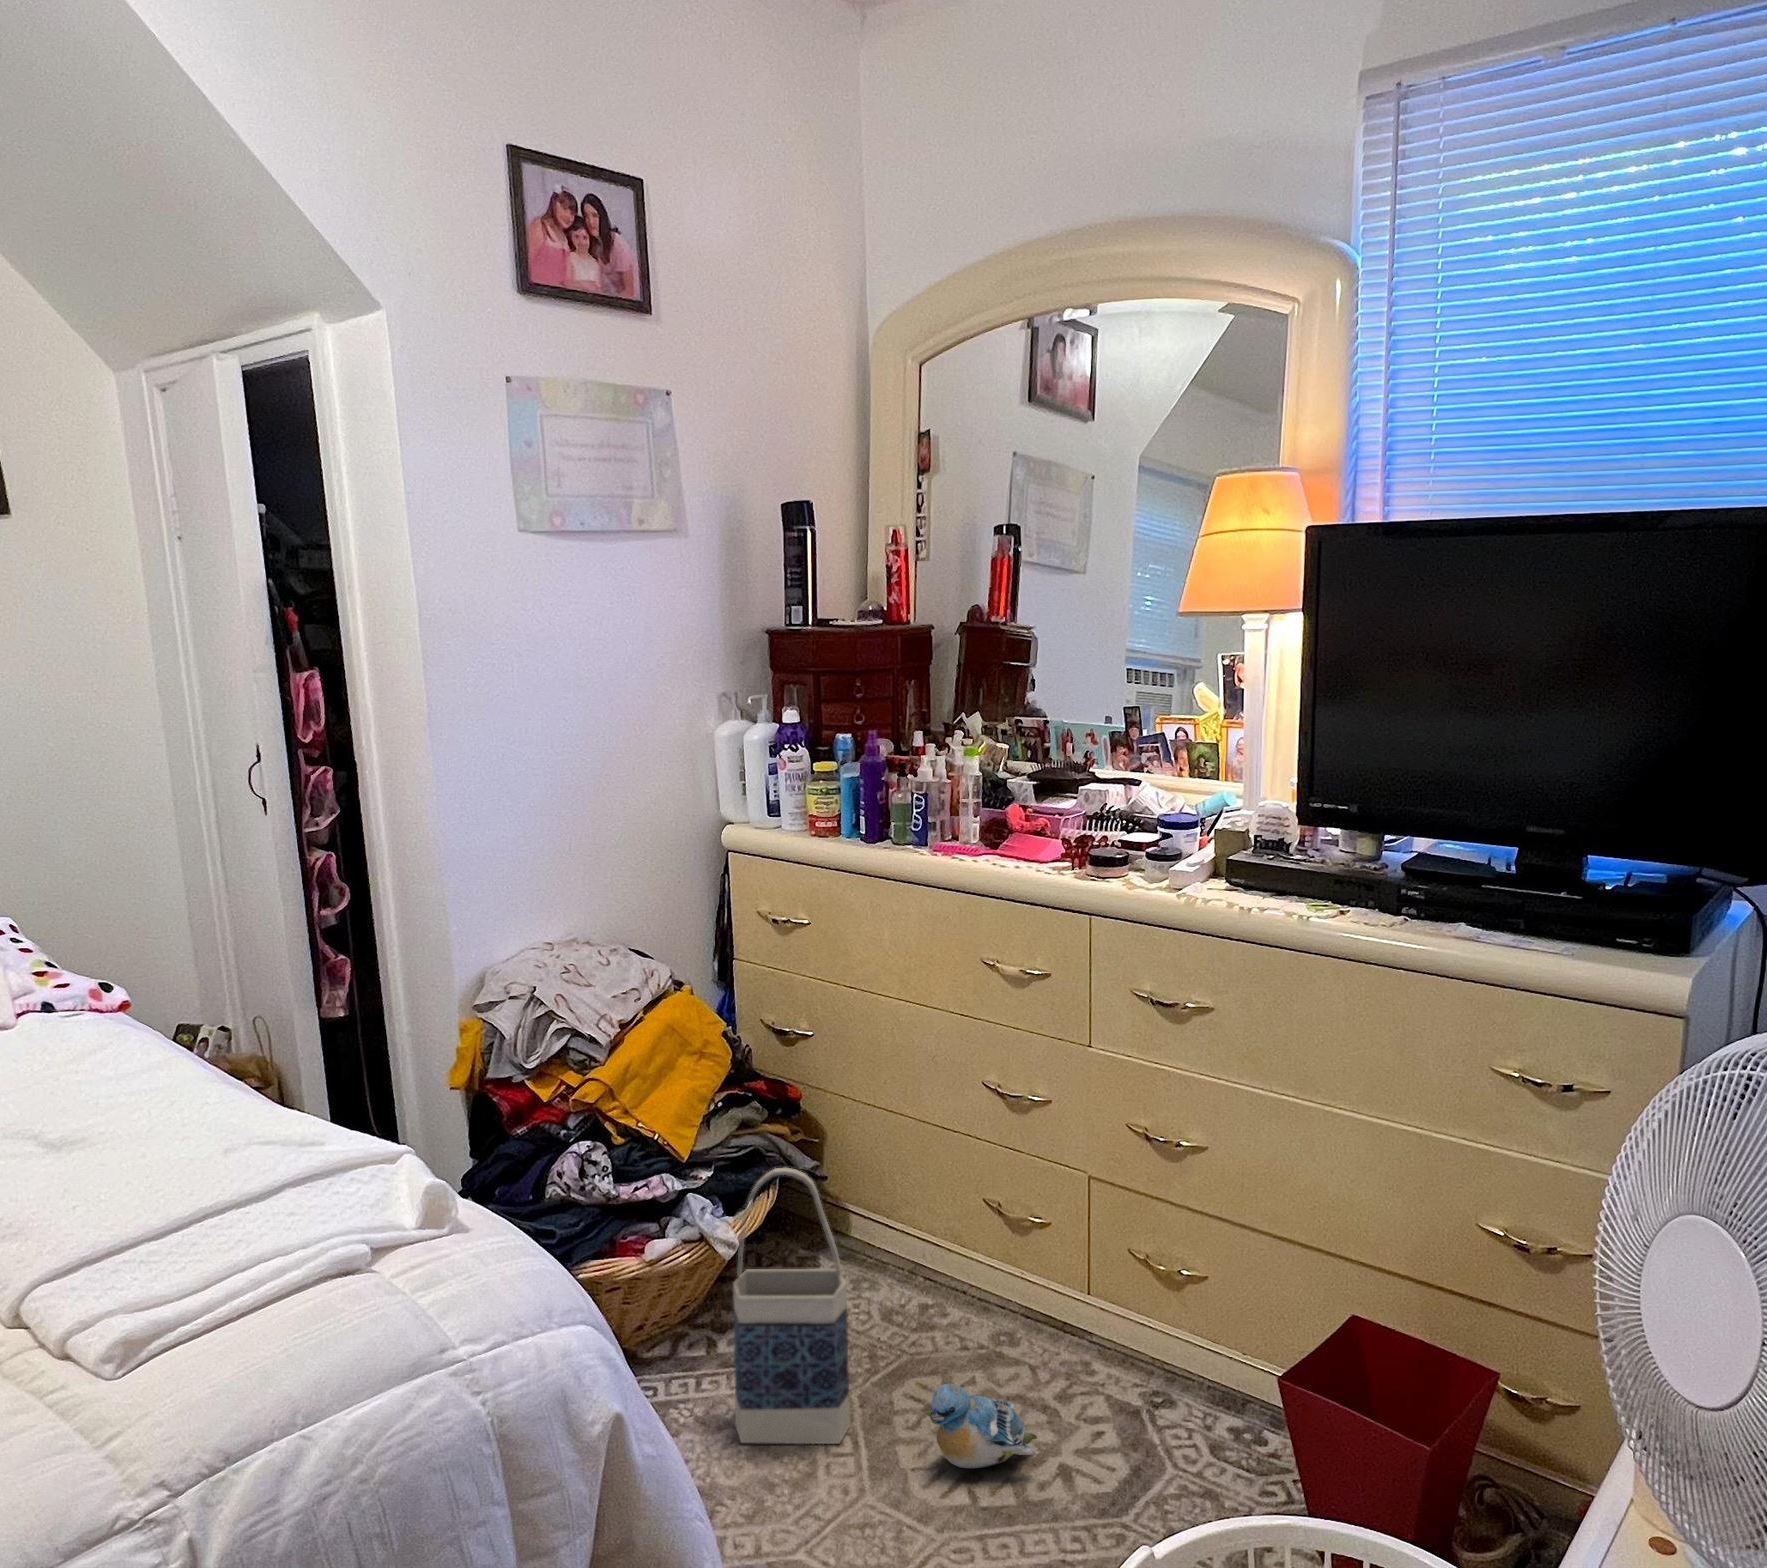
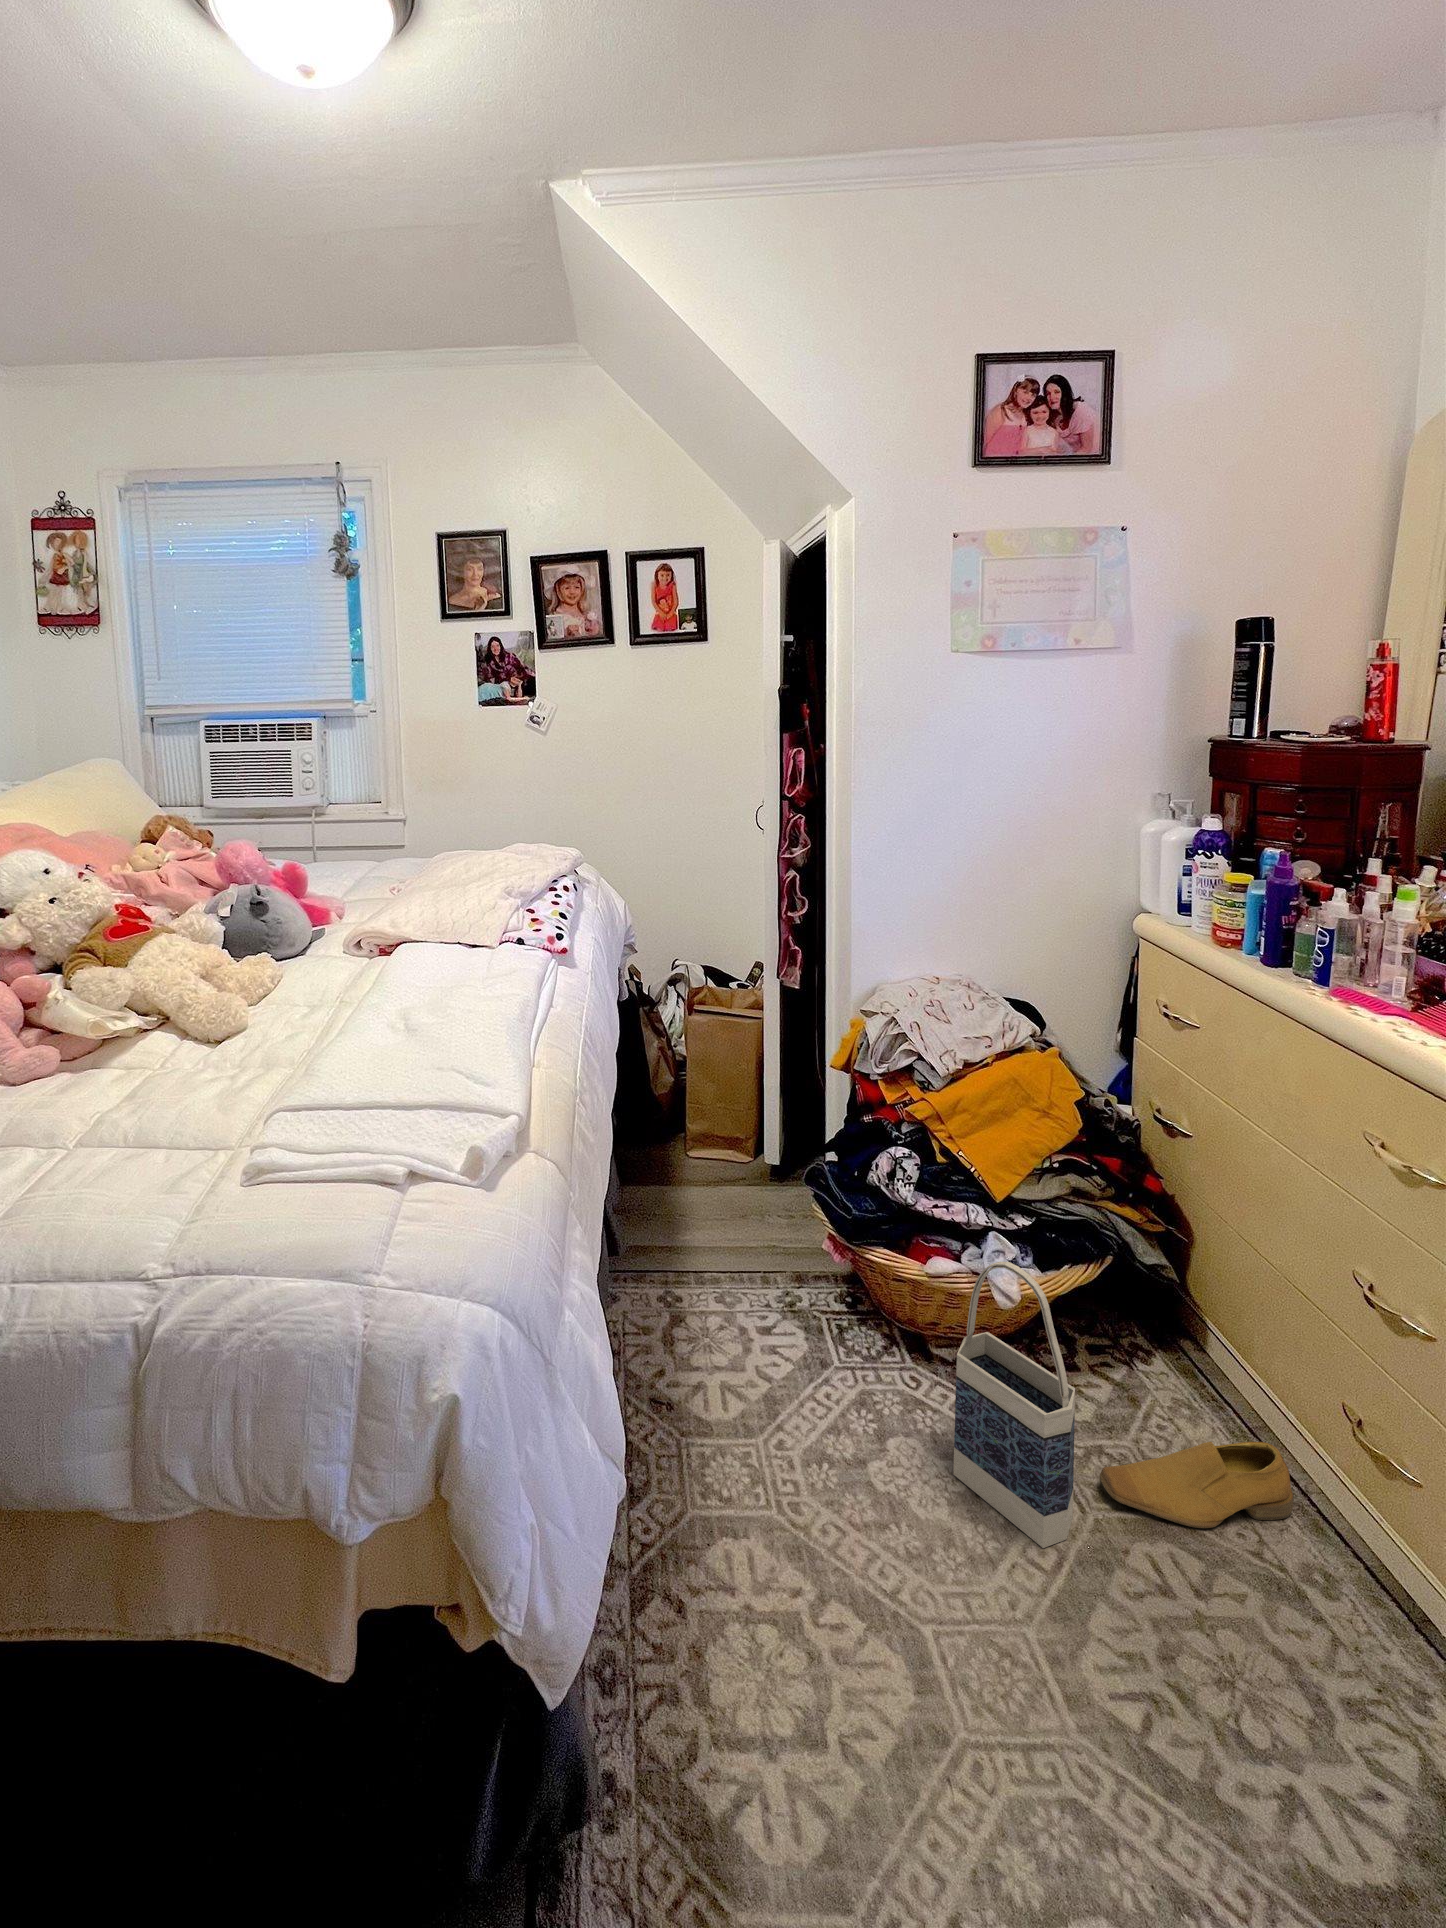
shoe: none [845,1260,965,1375] -> present [1099,1442,1293,1528]
plush toy: present [927,1384,1037,1468] -> none [1118,1587,1276,1757]

